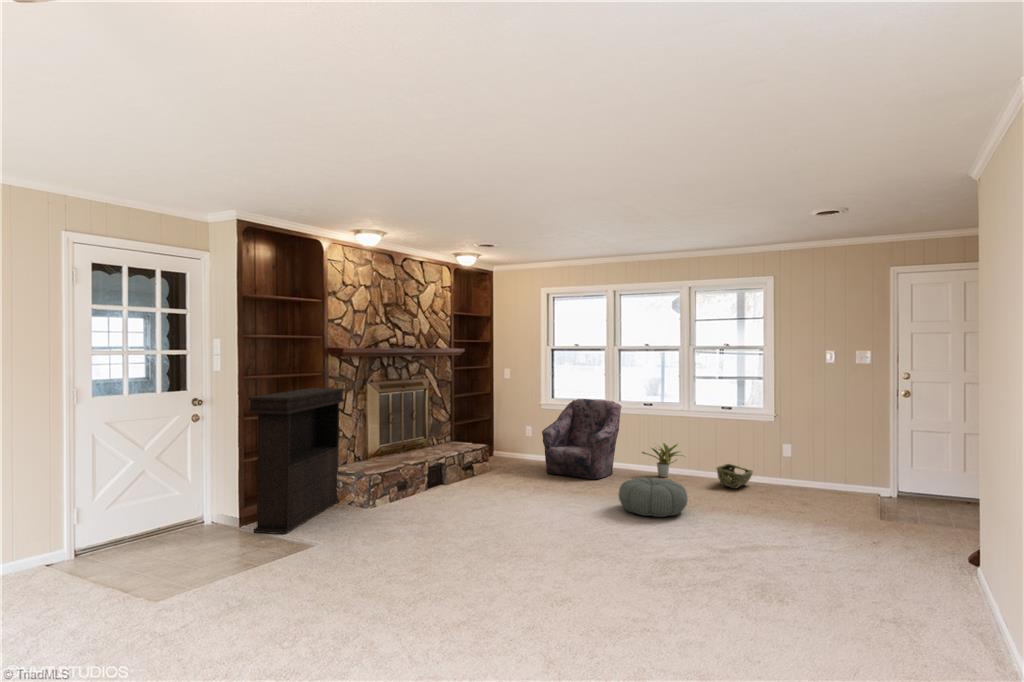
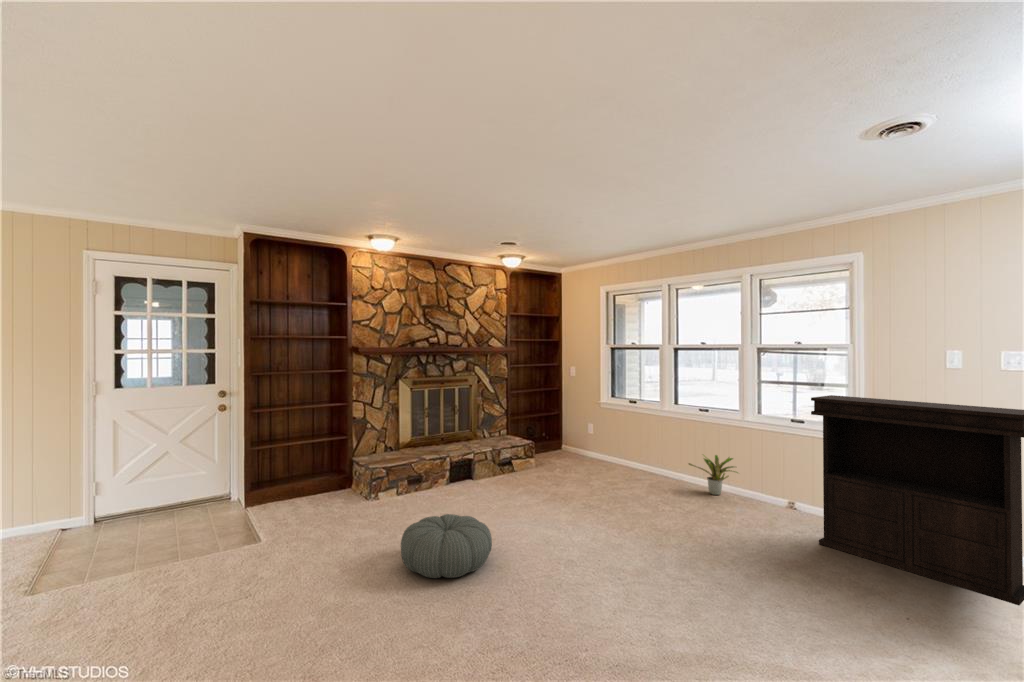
console table: present [248,388,345,534] -> present [811,395,1024,605]
armchair: present [542,399,621,479] -> none [581,400,674,490]
woven basket: present [717,464,753,488] -> none [770,488,827,522]
pouf: present [619,478,688,517] -> present [401,514,492,578]

